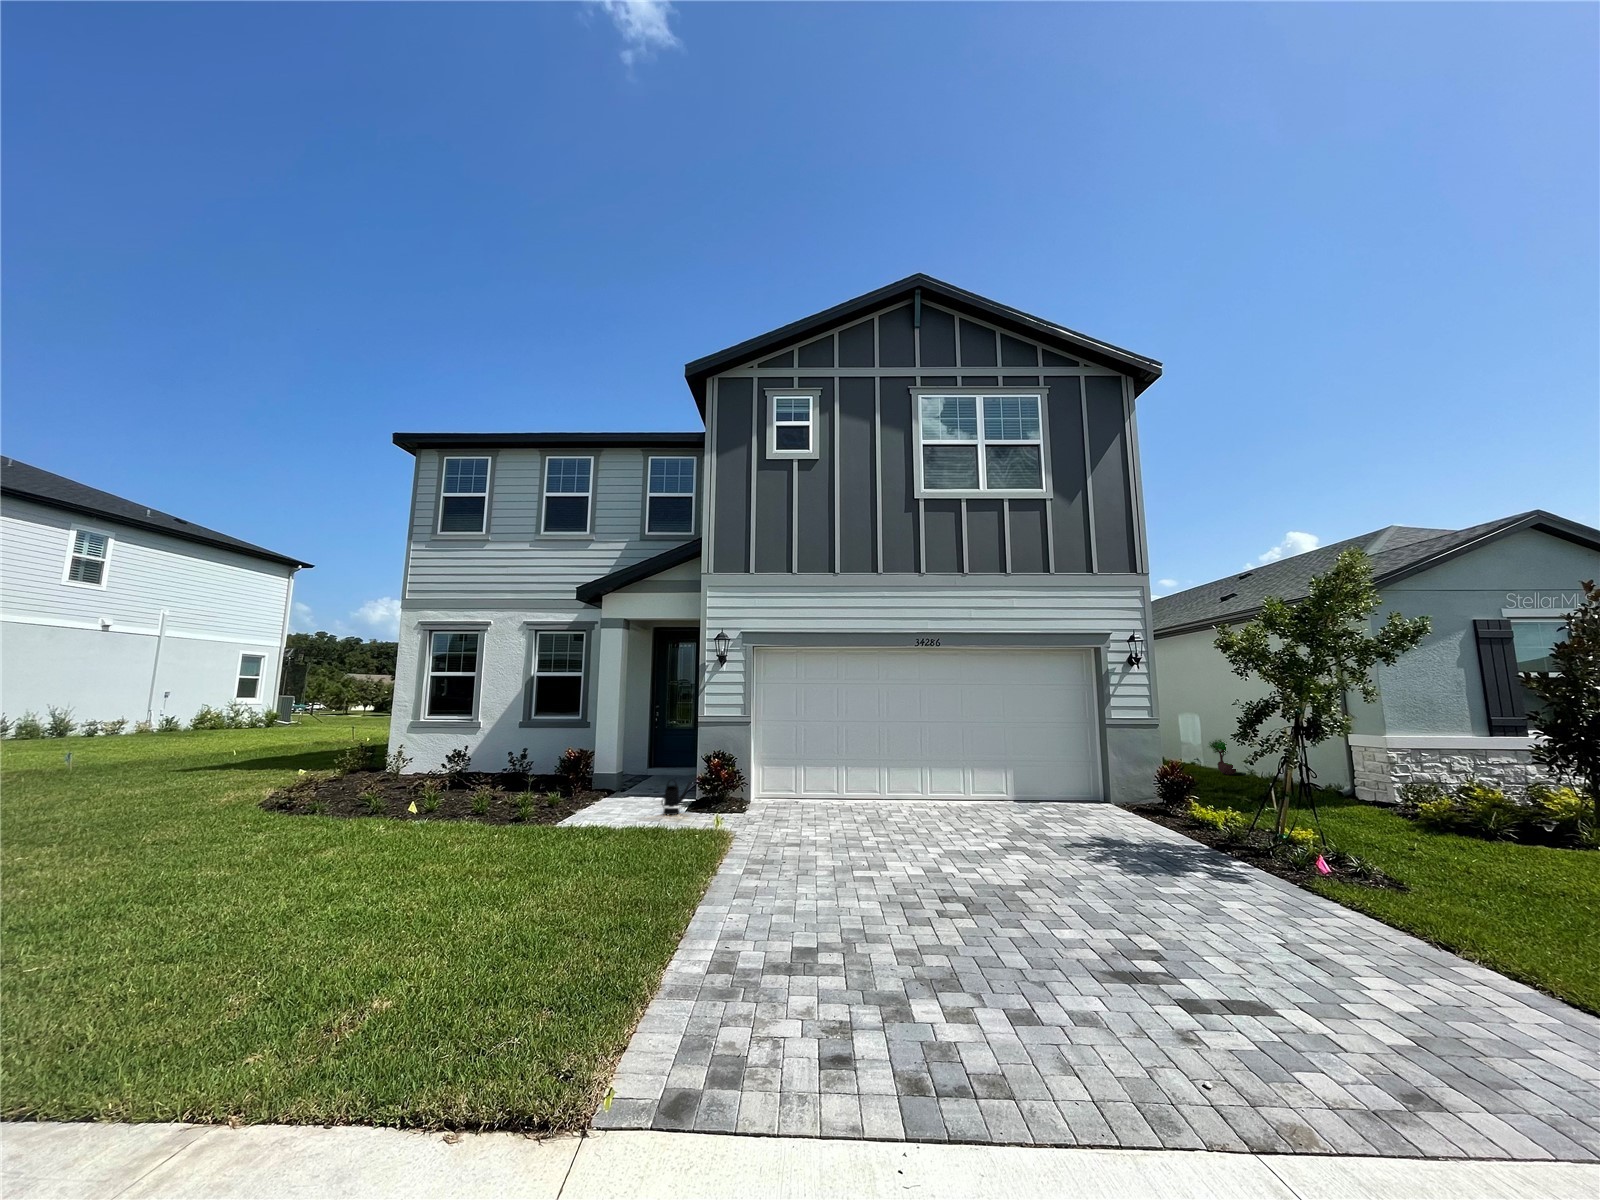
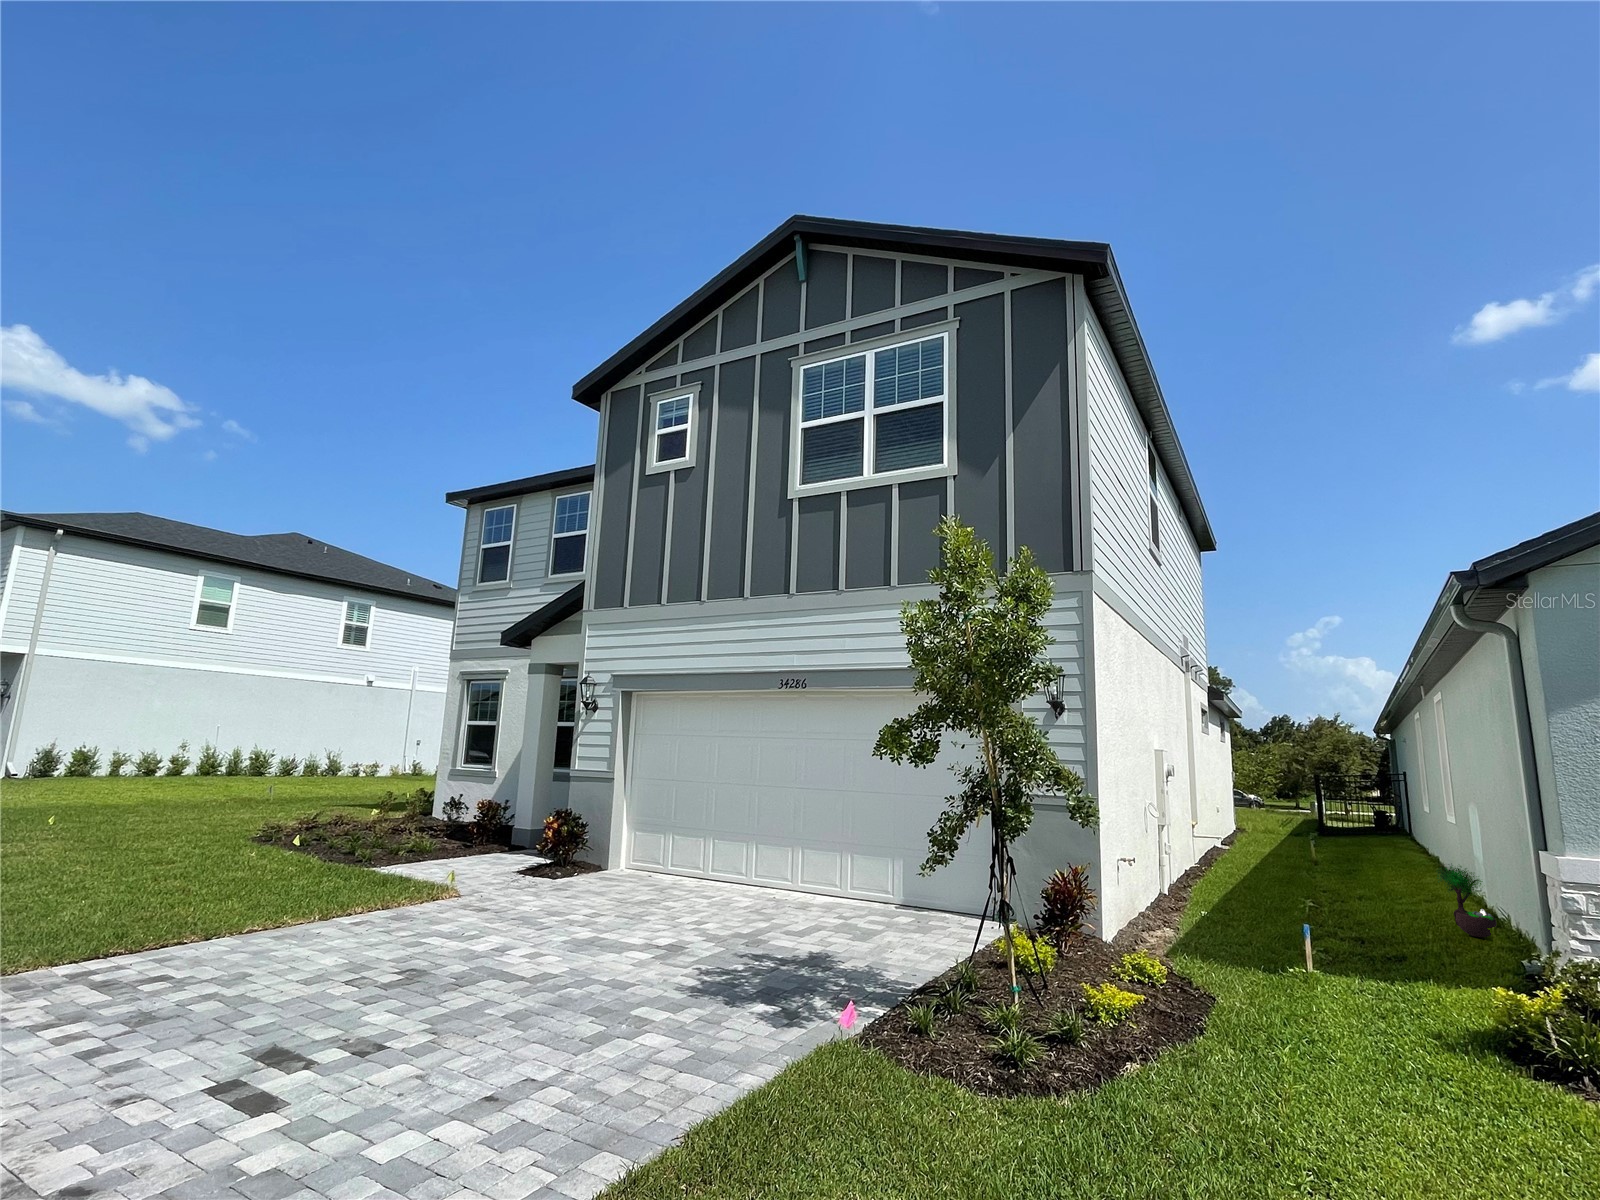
watering can: present [661,779,691,815] -> none [499,834,545,871]

